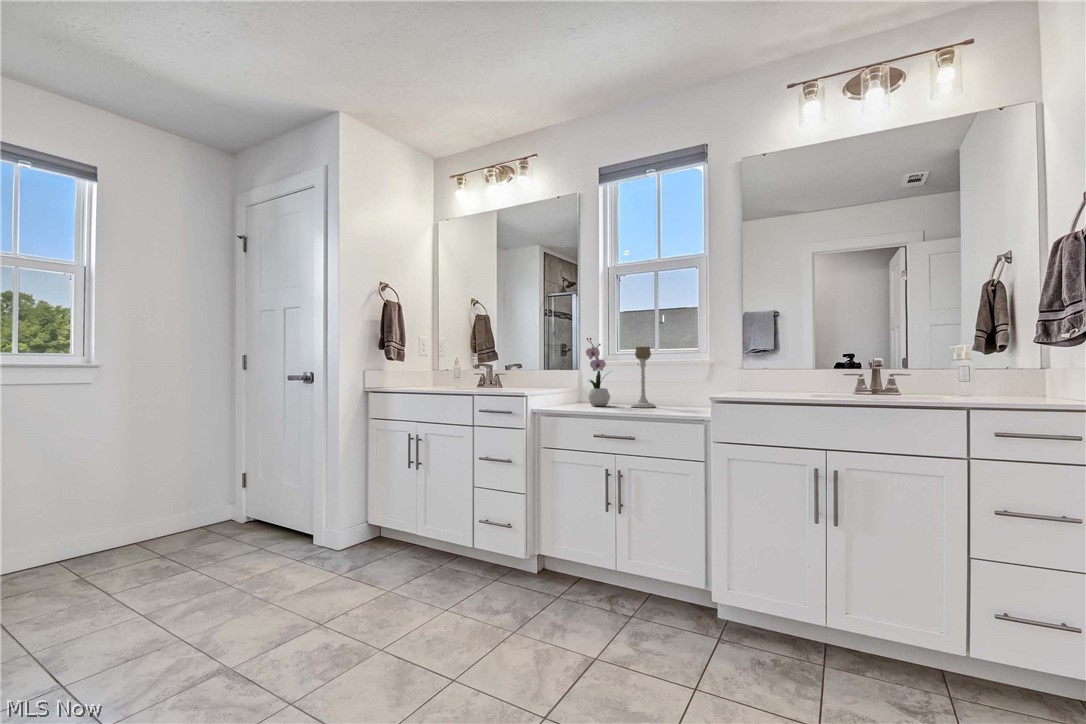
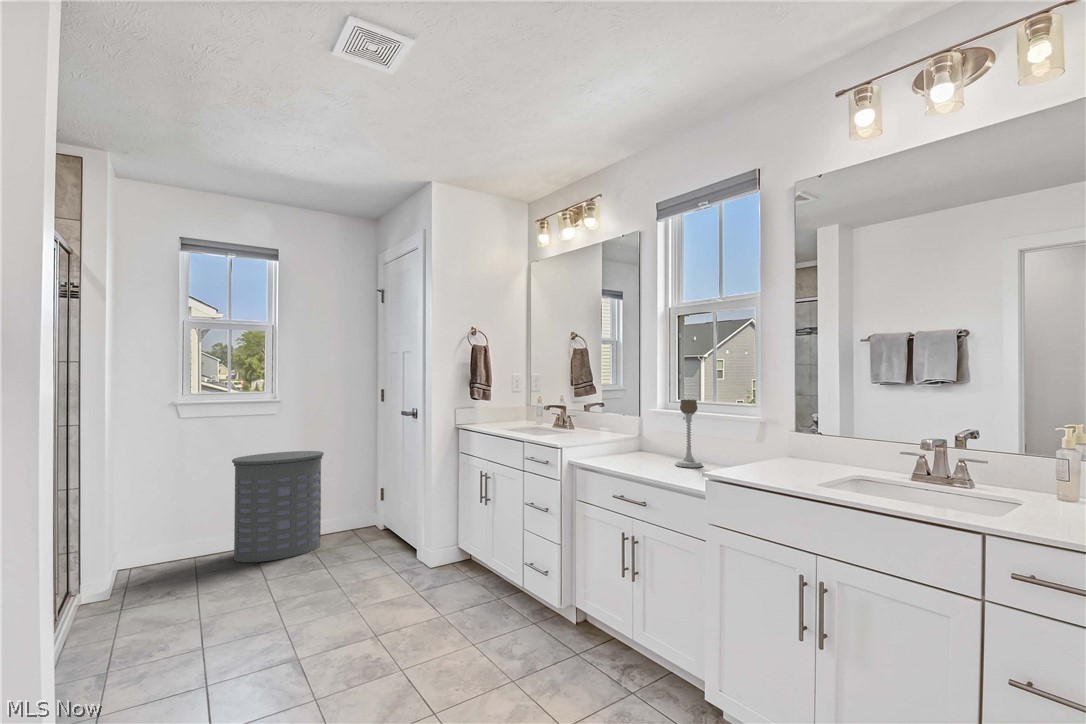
flower arrangement: present [586,338,610,406] -> none [630,388,663,461]
laundry hamper: none [31,430,172,585] -> present [232,451,324,563]

